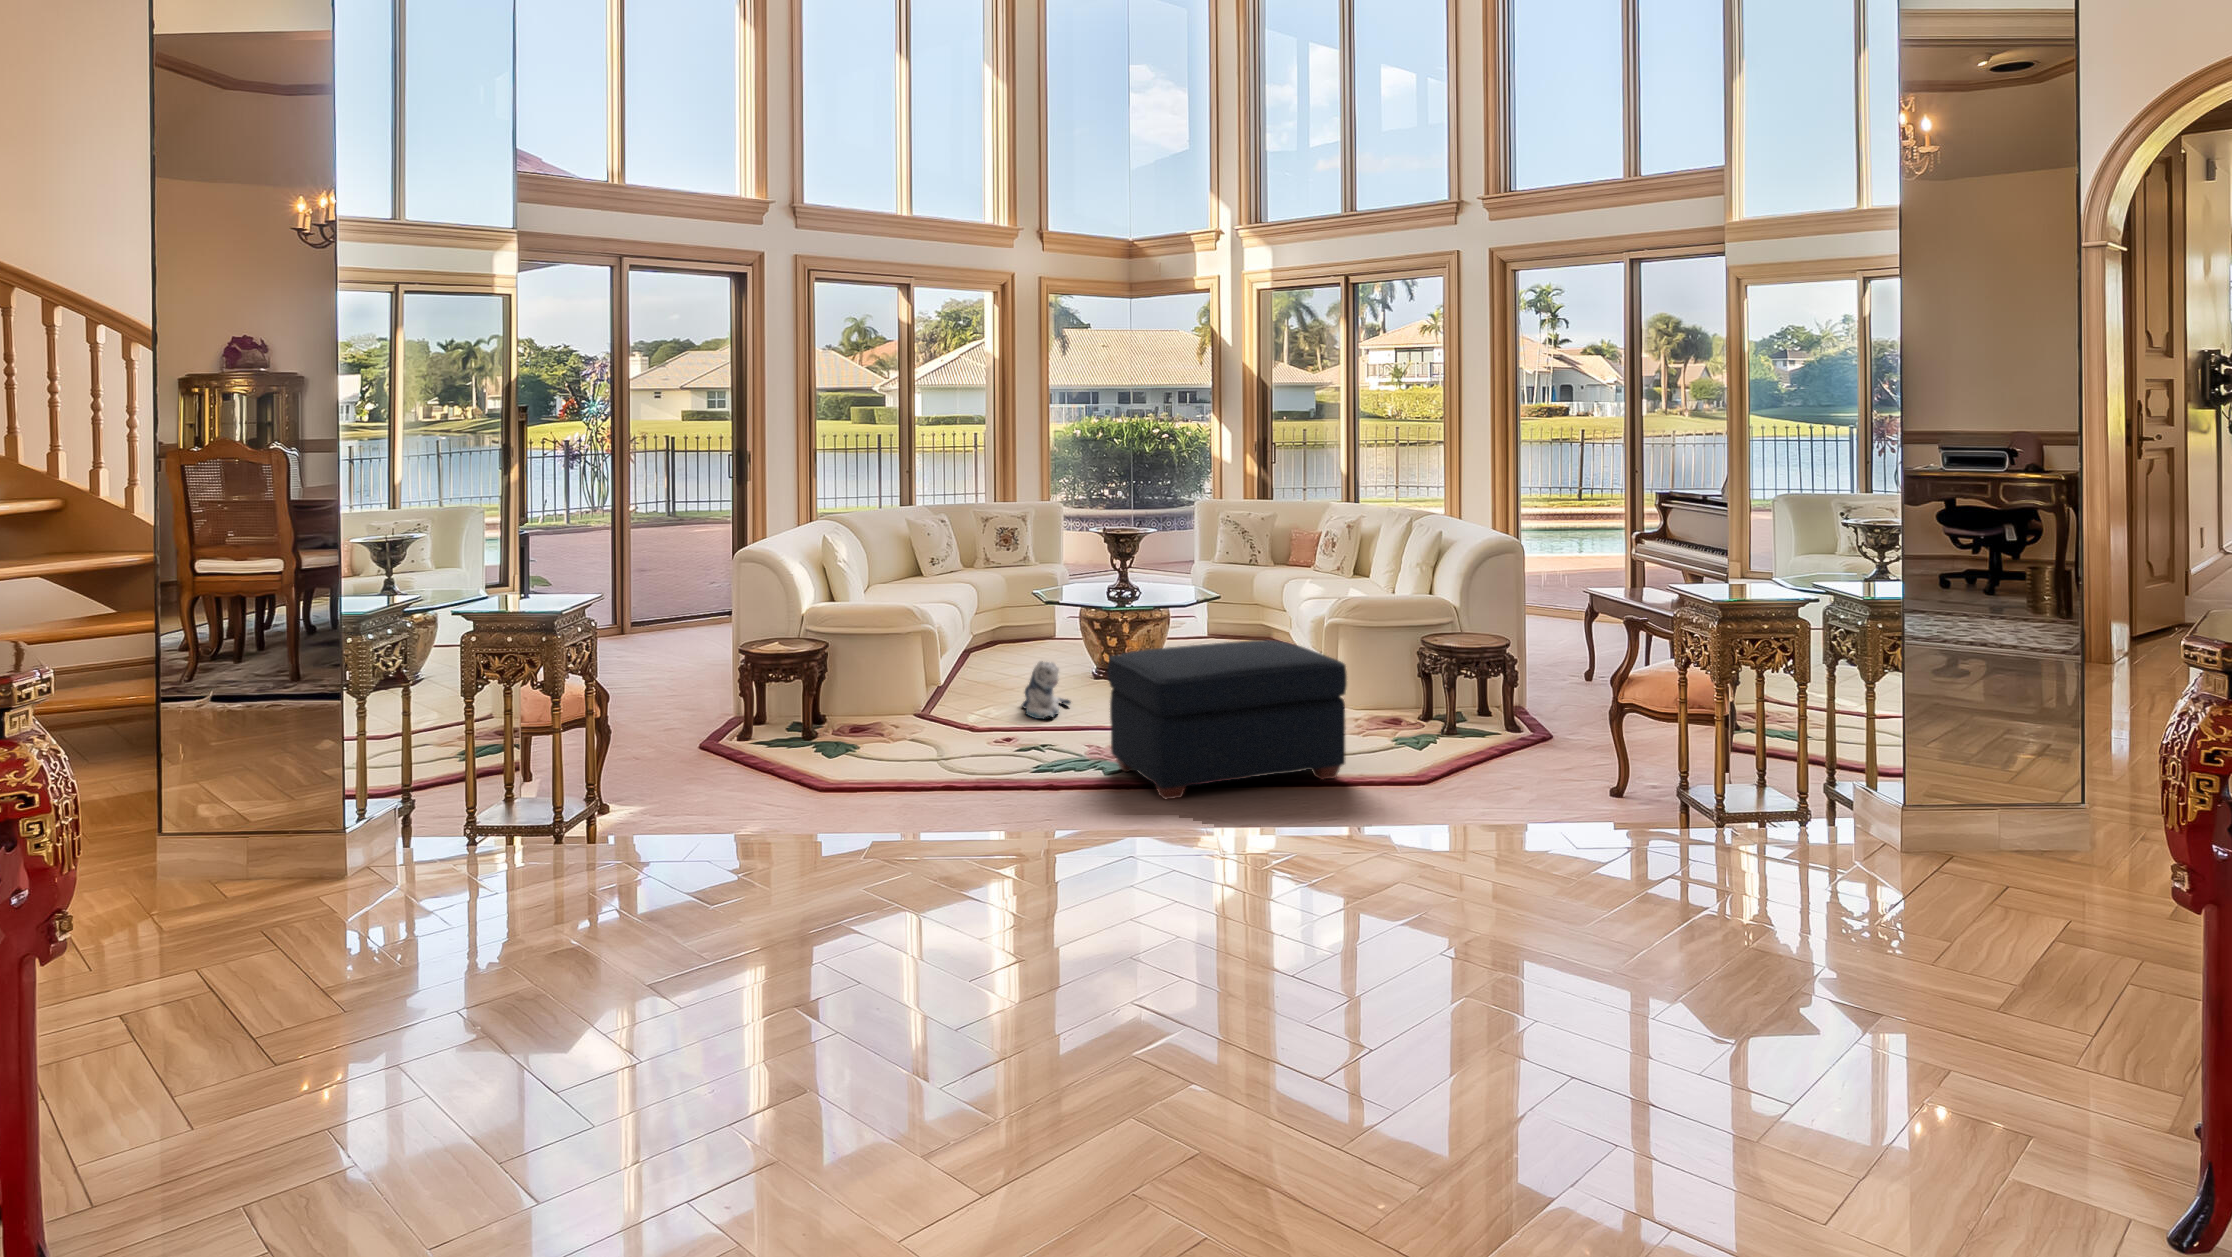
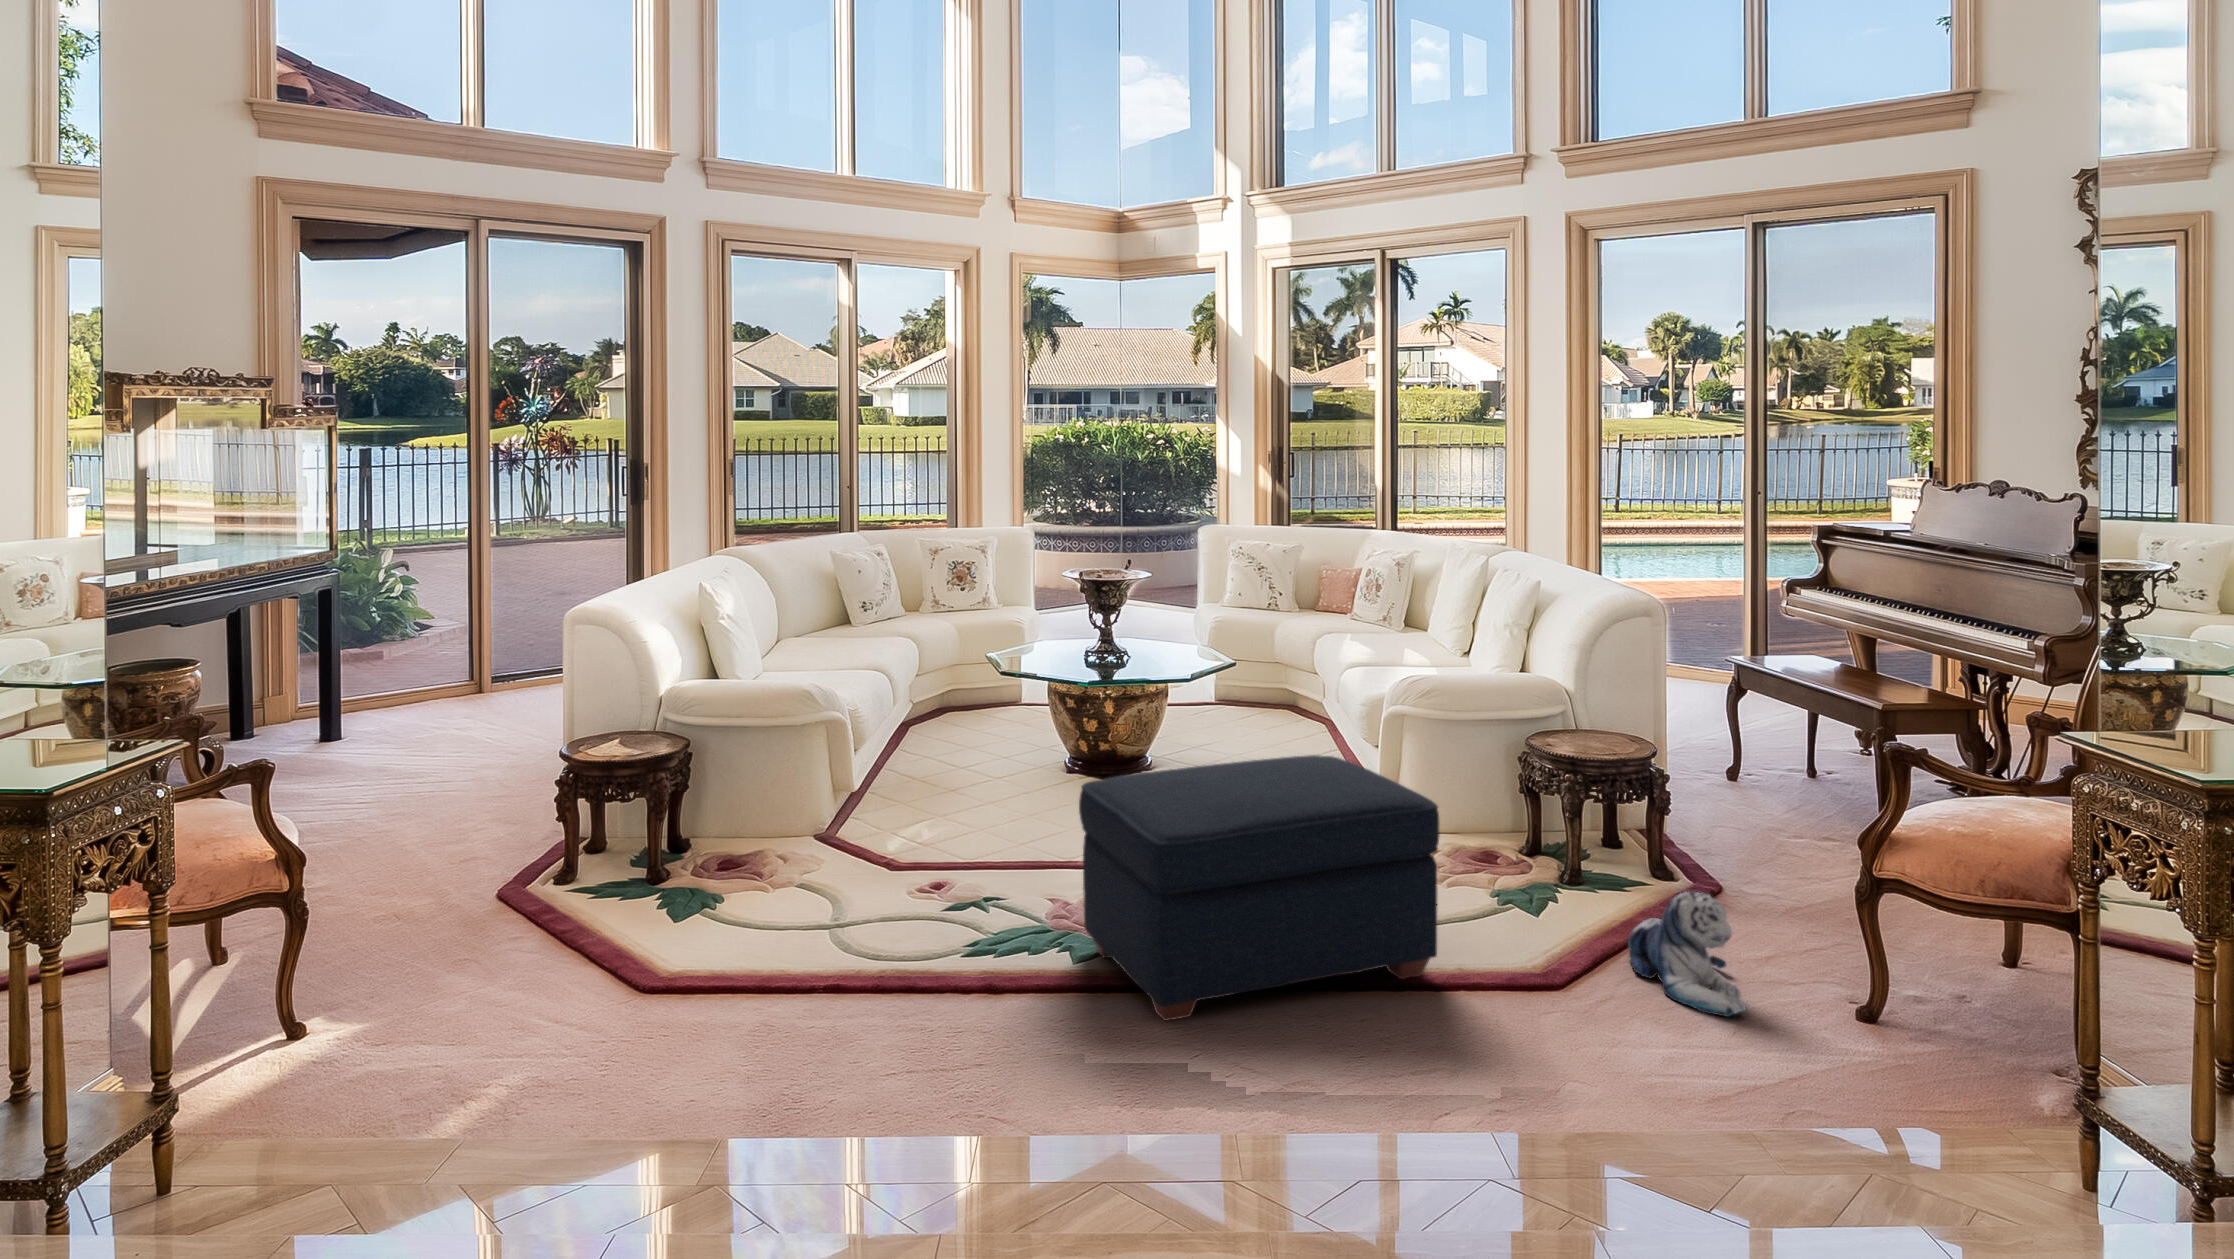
plush toy: present [1022,661,1071,719] -> present [1628,892,1745,1017]

